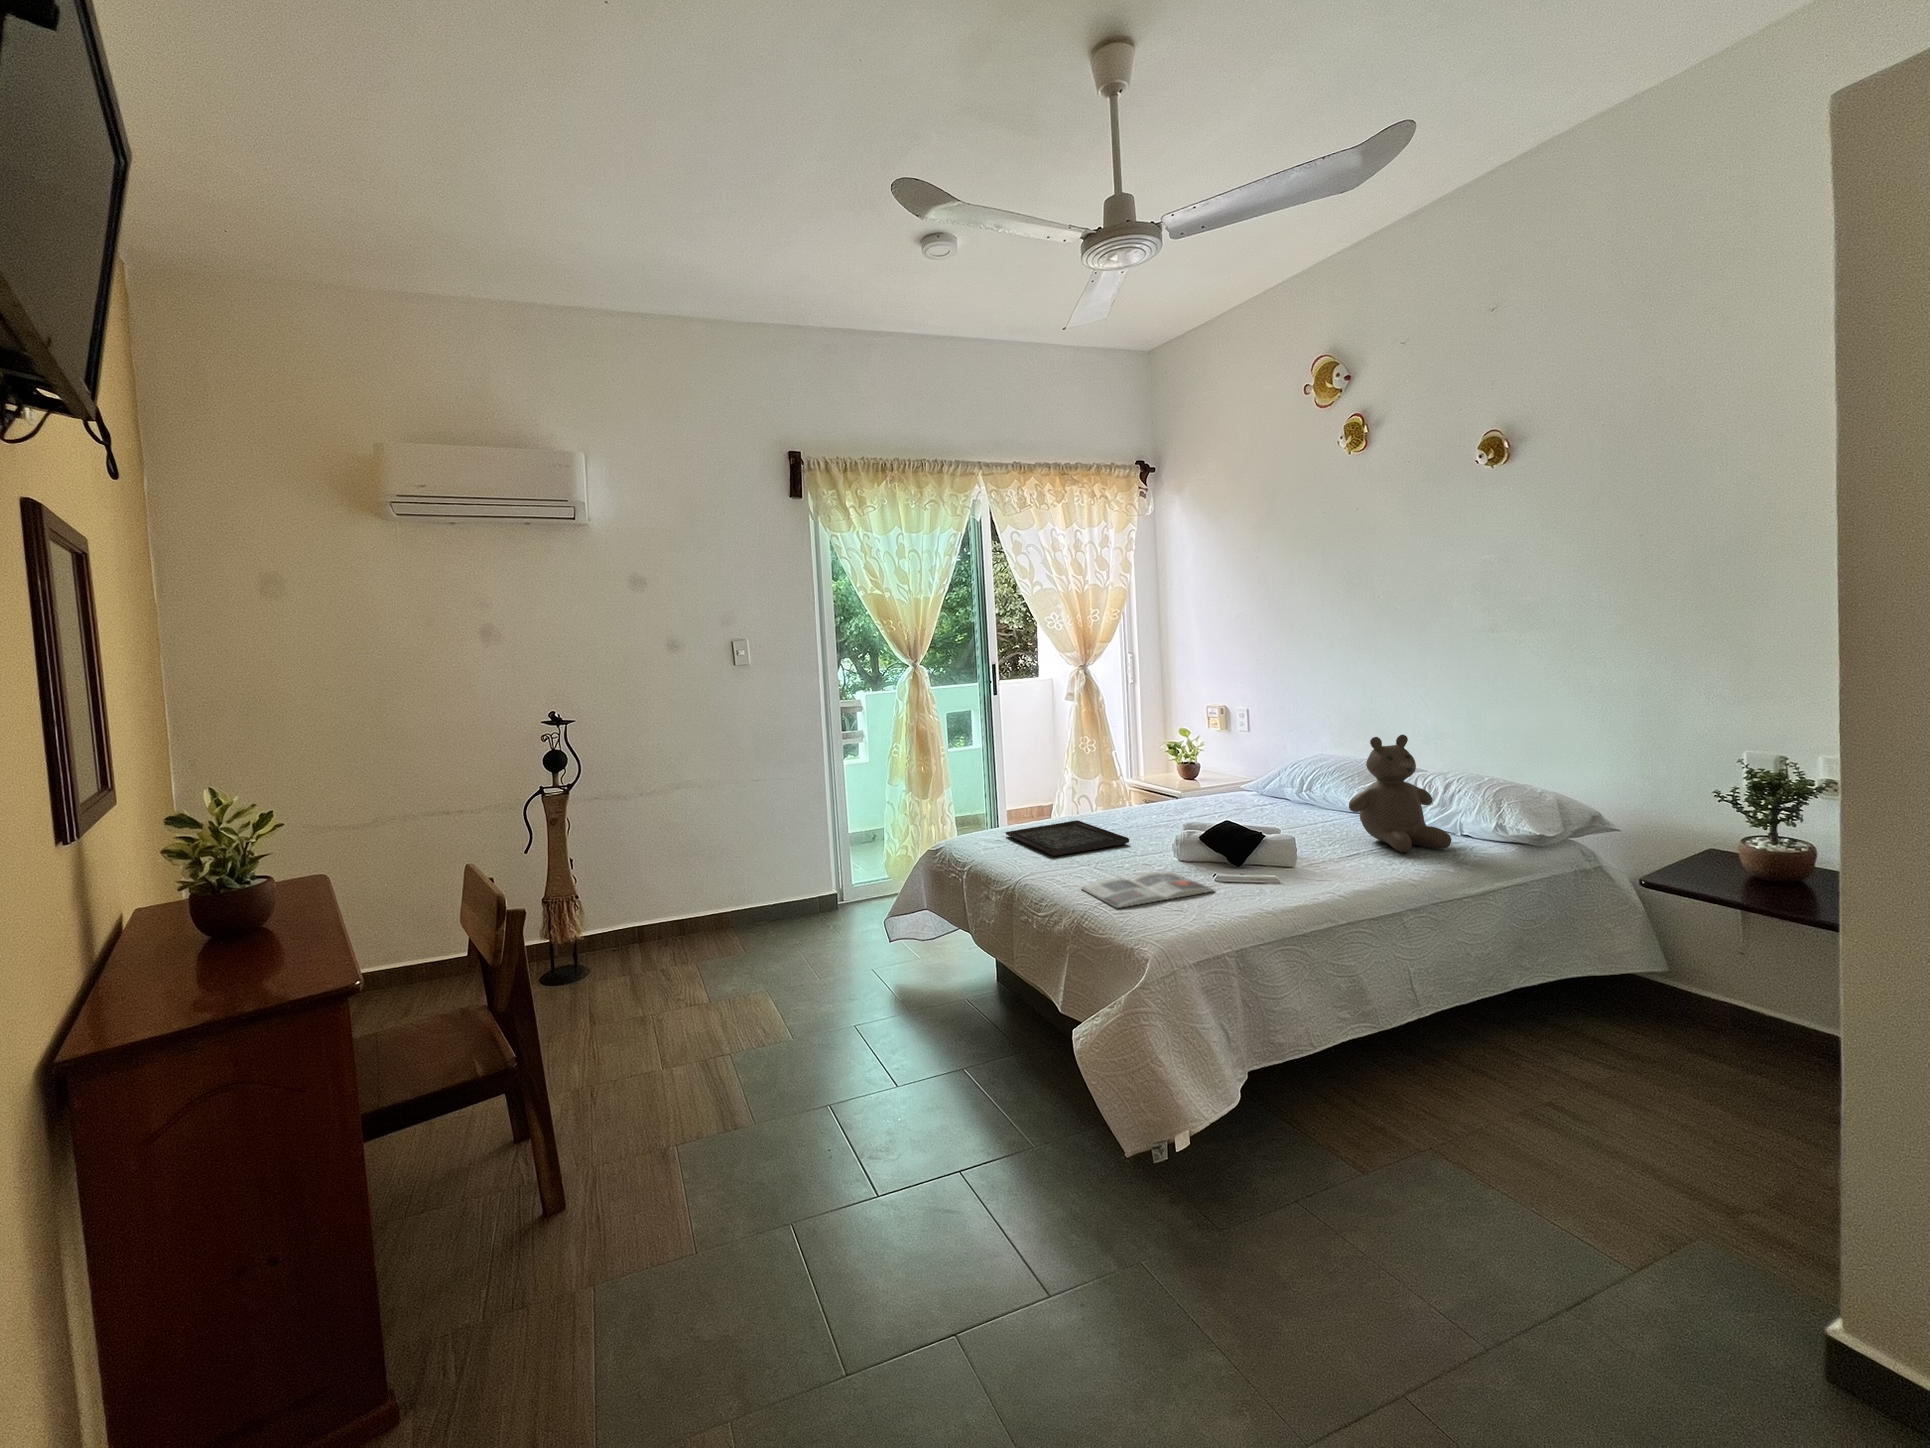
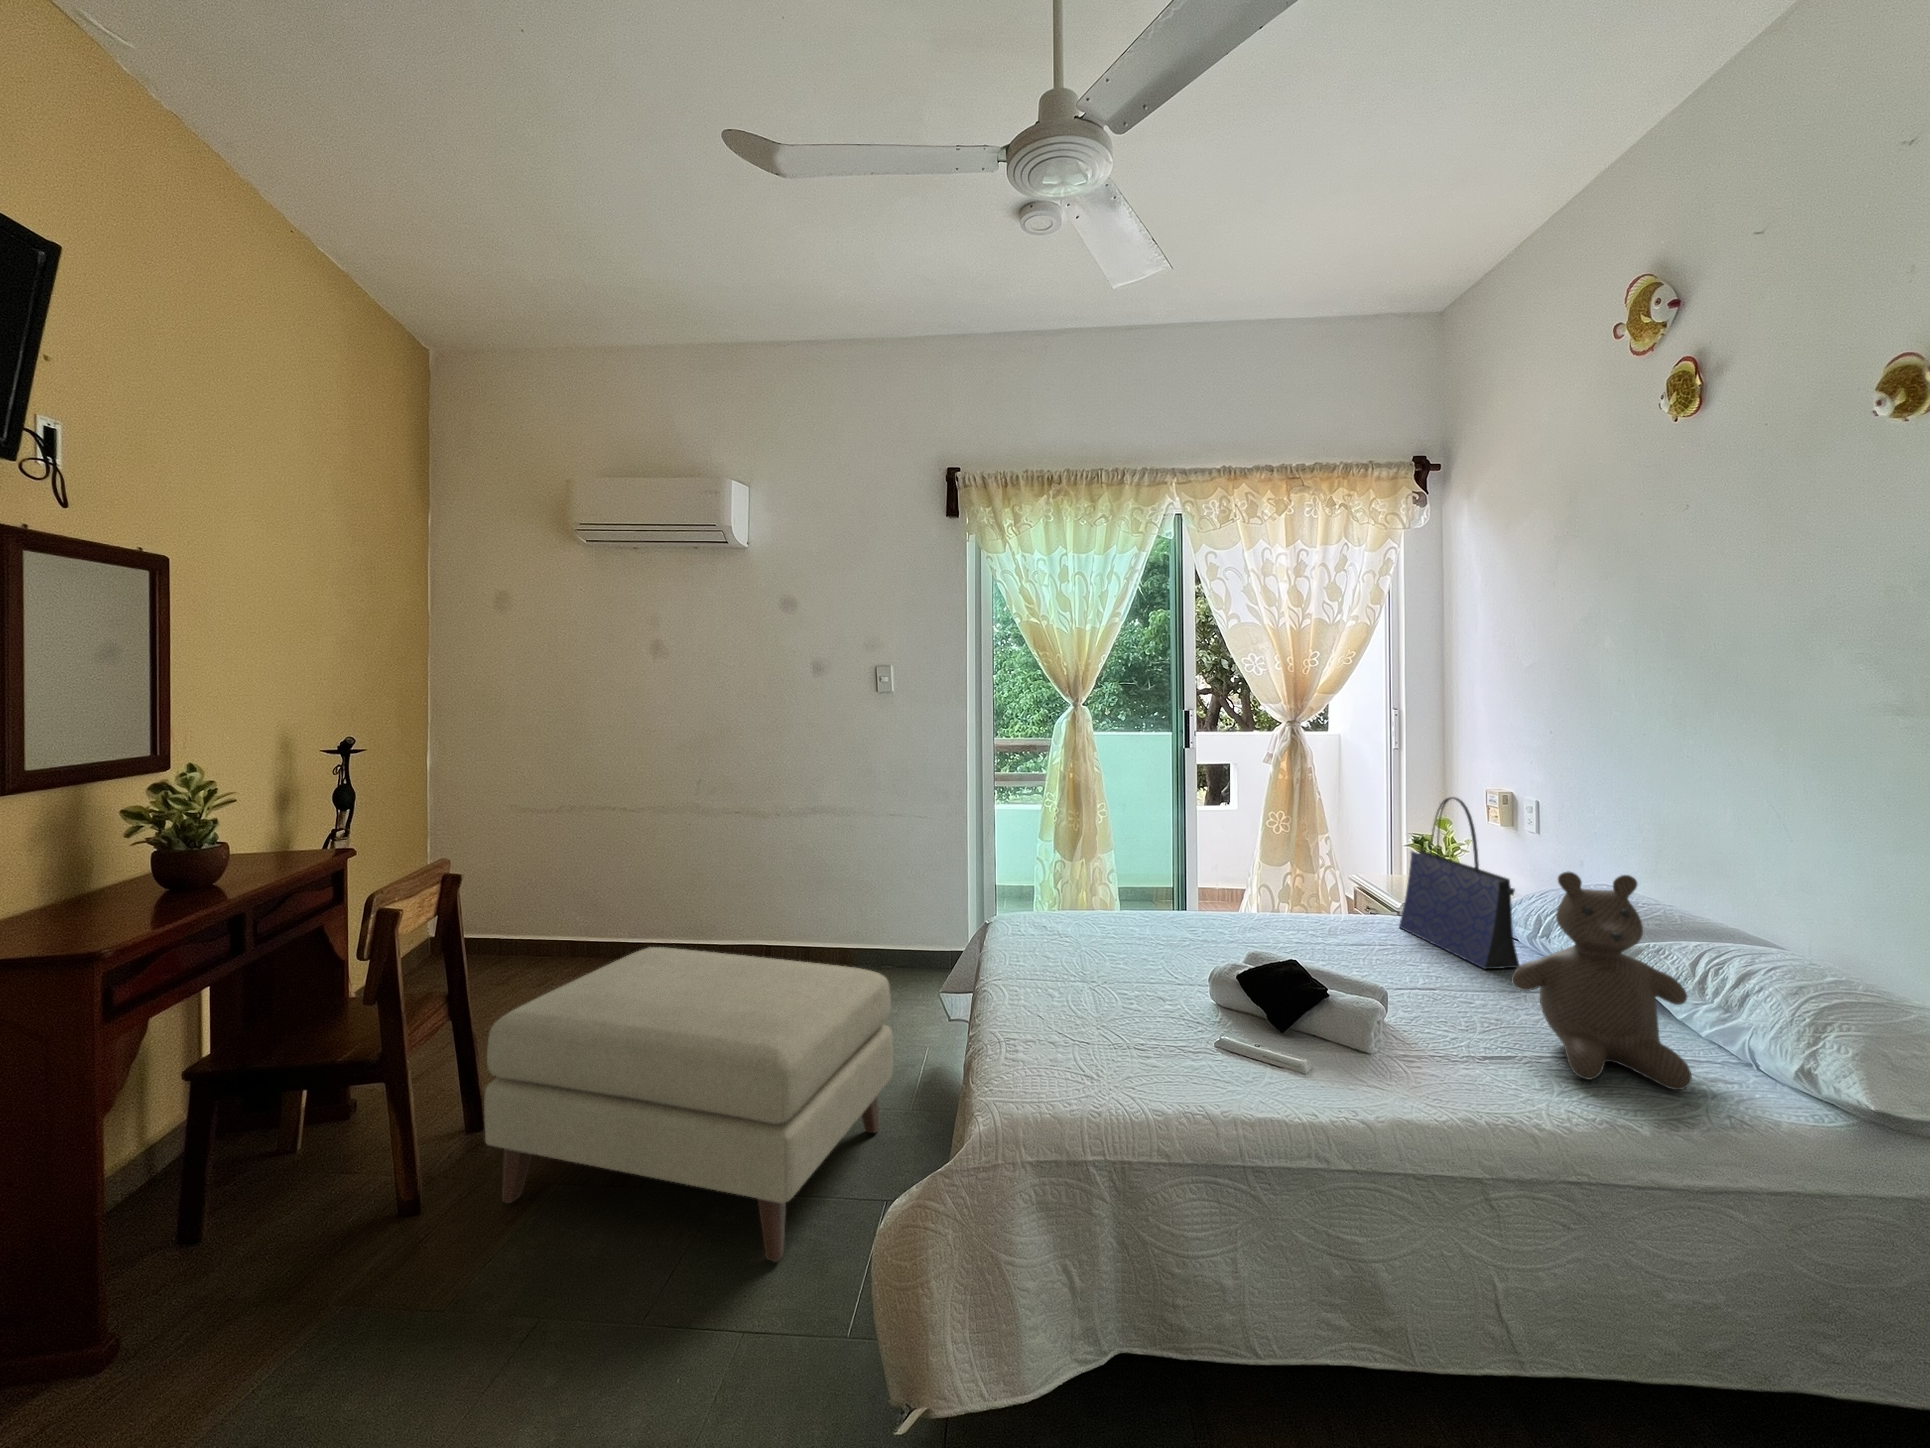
tote bag: none [1216,706,1307,814] -> present [1399,797,1520,969]
tray: present [1006,820,1129,856] -> none [1056,918,1182,965]
magazine: present [1082,872,1214,908] -> none [1012,1012,1181,1068]
ottoman: none [631,894,946,1152] -> present [484,947,893,1262]

